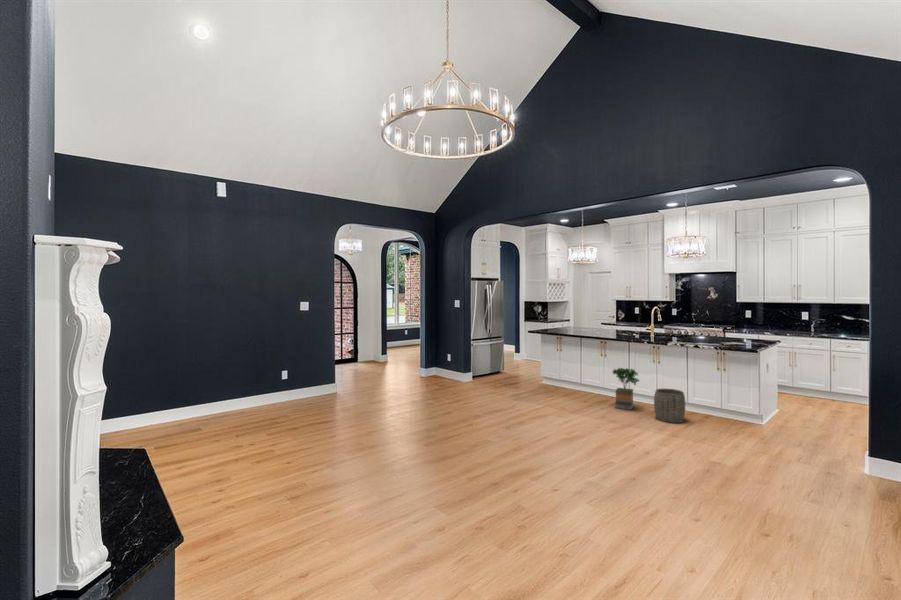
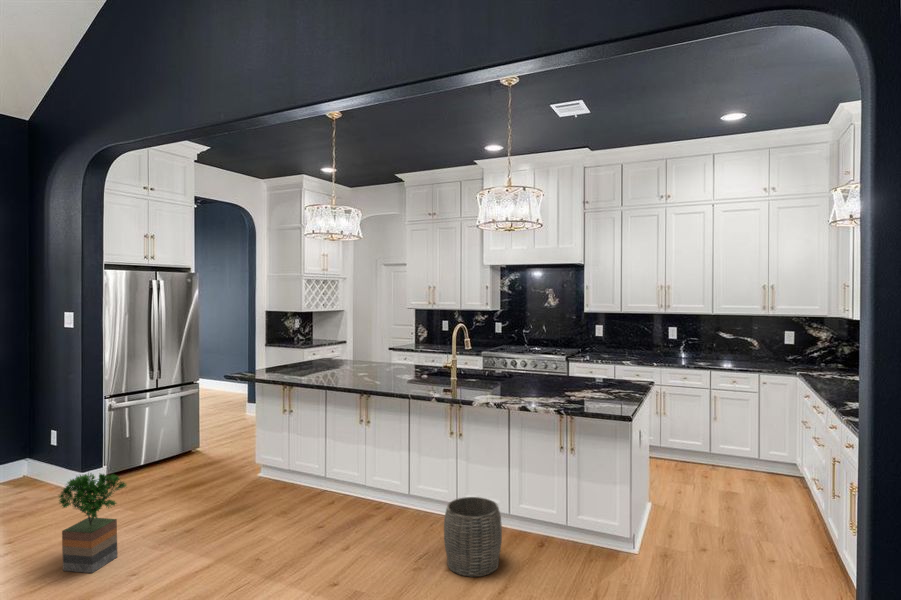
potted tree: present [613,368,639,410] -> present [59,474,127,573]

